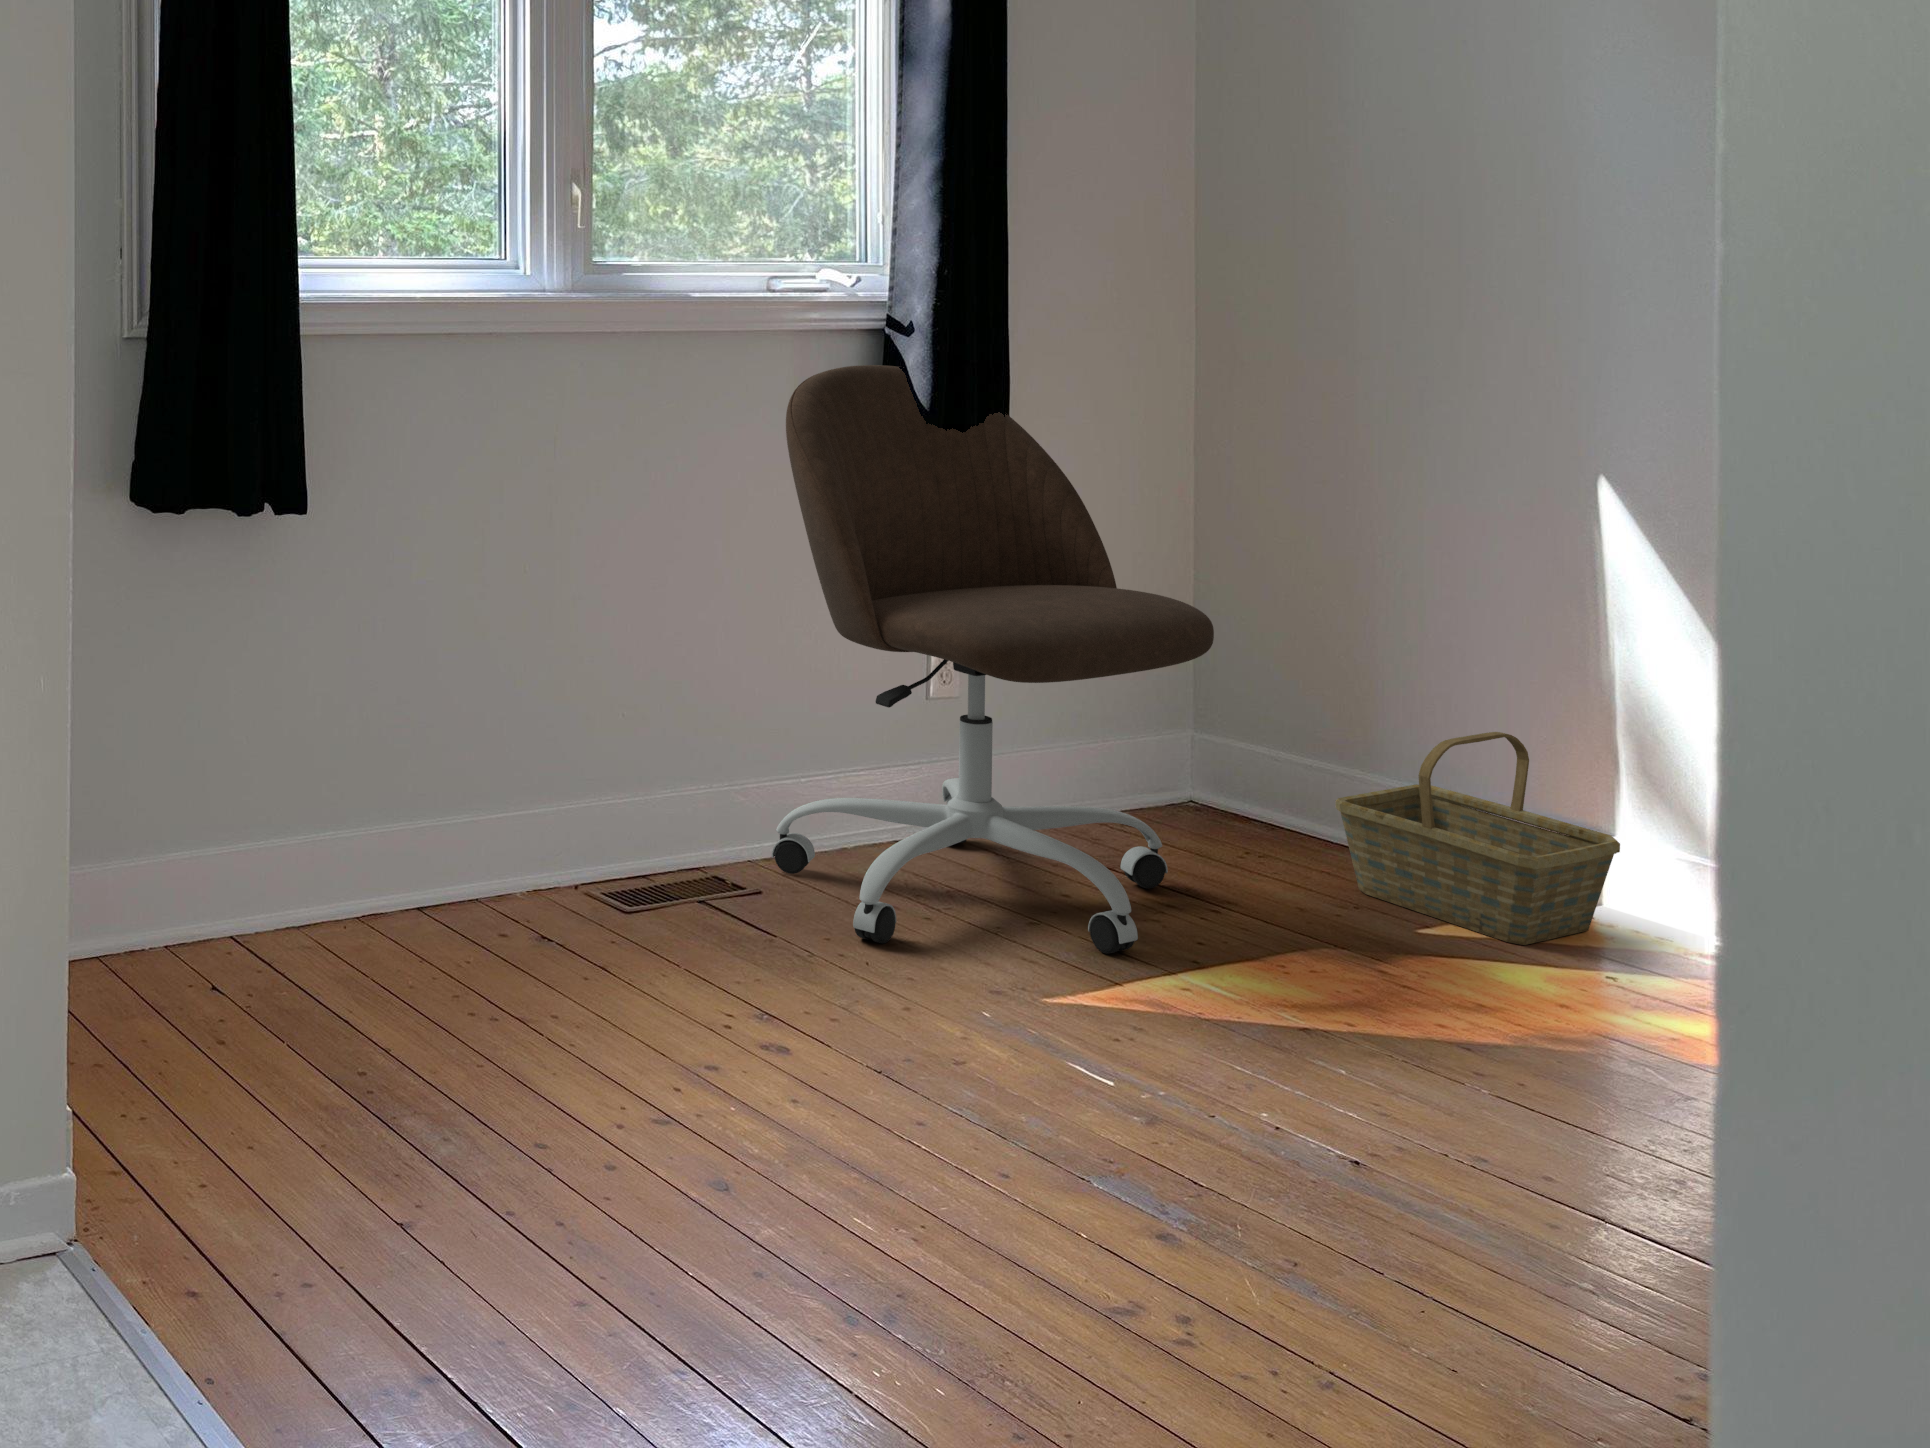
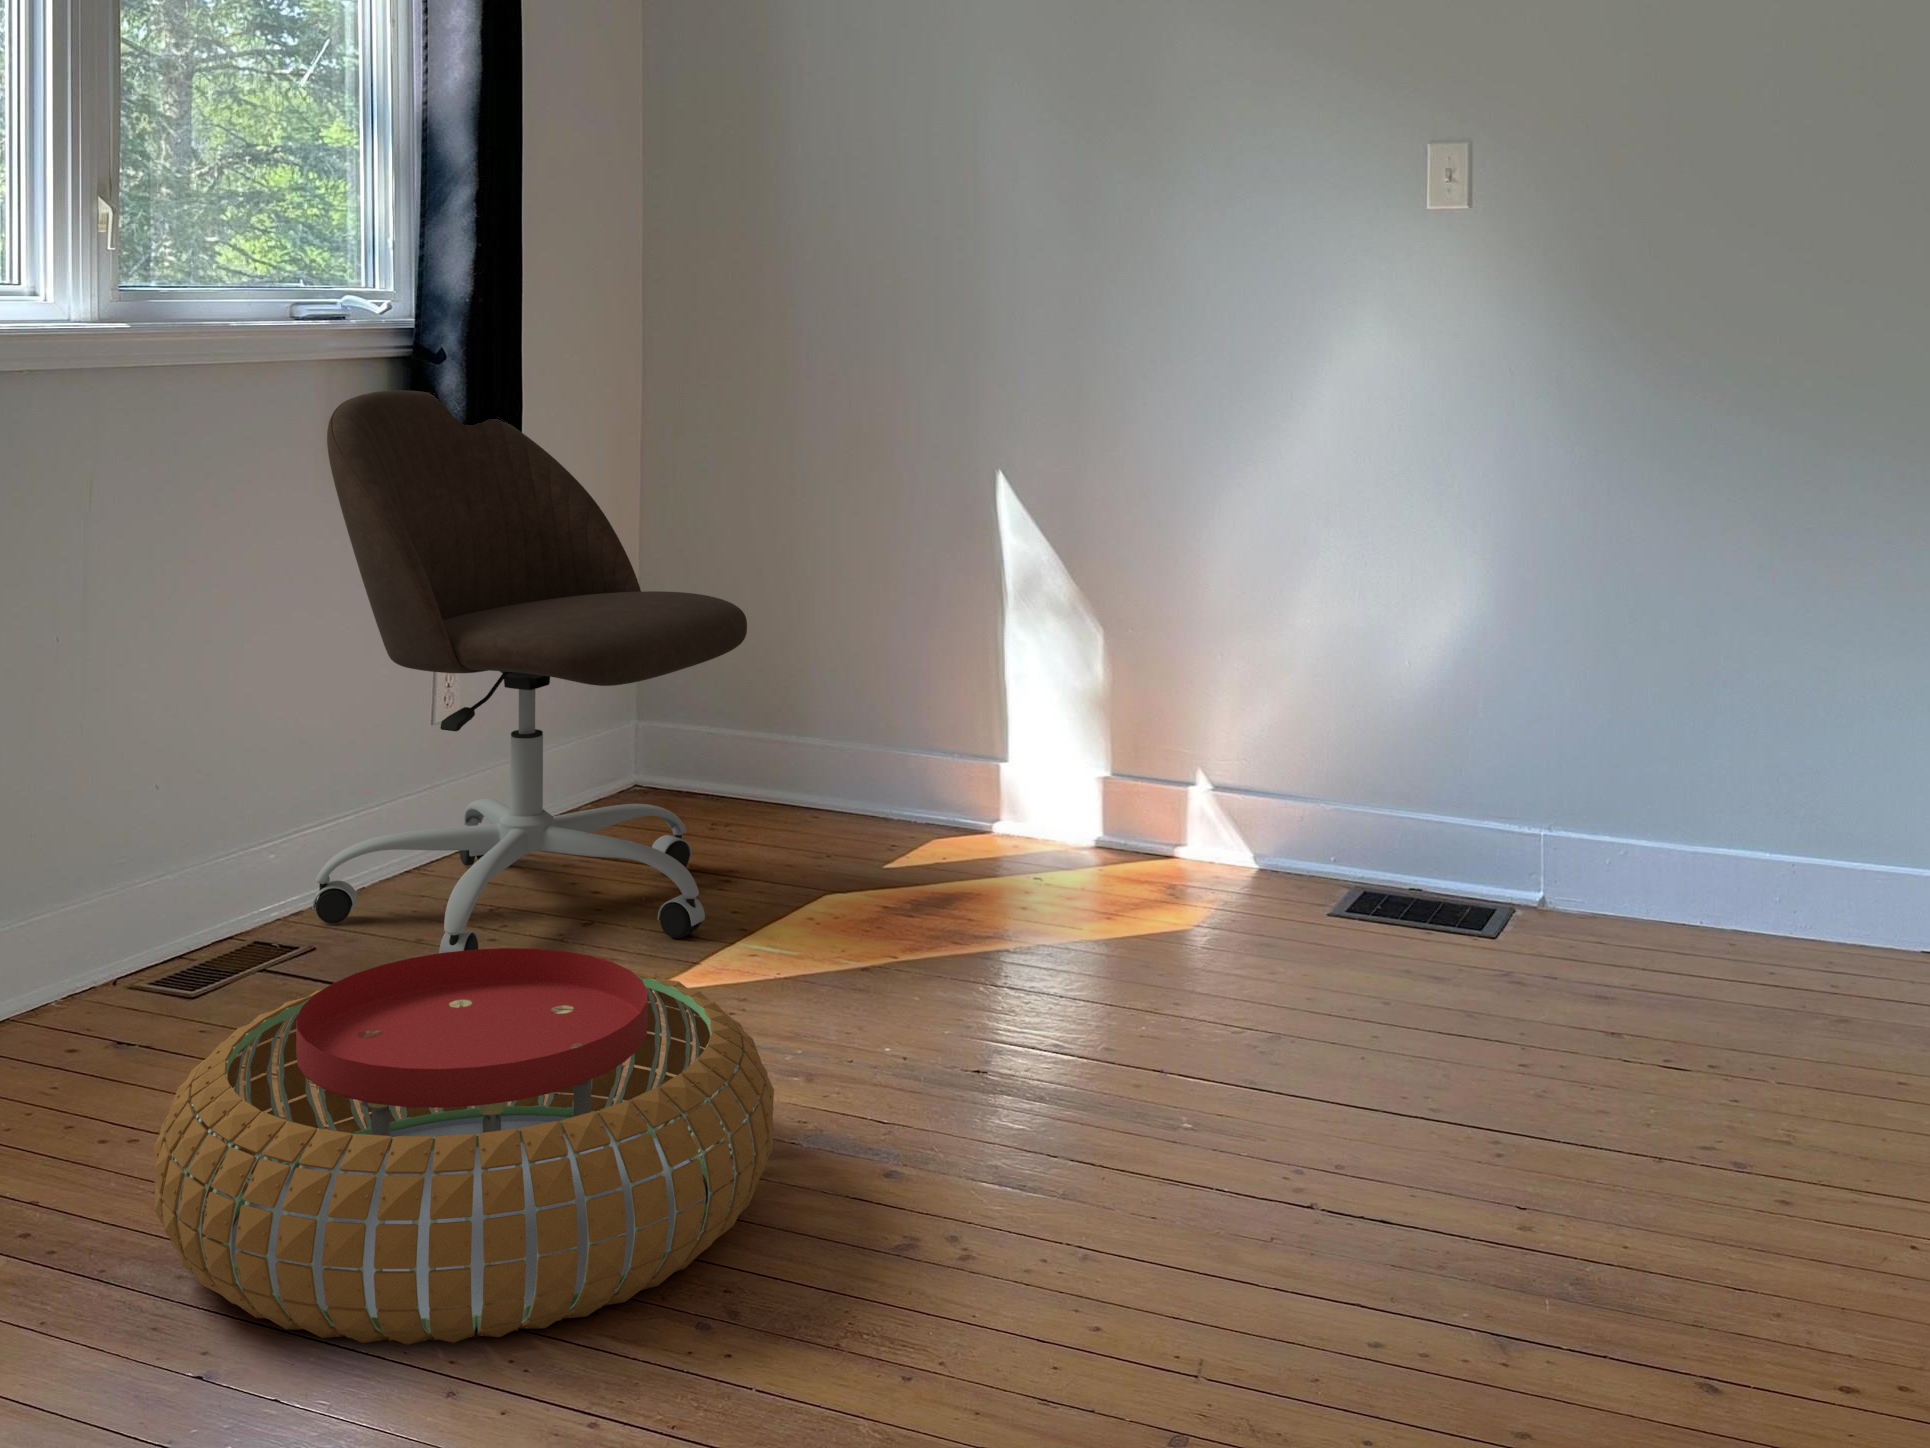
basket: present [1336,732,1620,945] -> none [822,686,1048,864]
pouf: none [475,913,1041,1269] -> present [153,948,774,1345]

